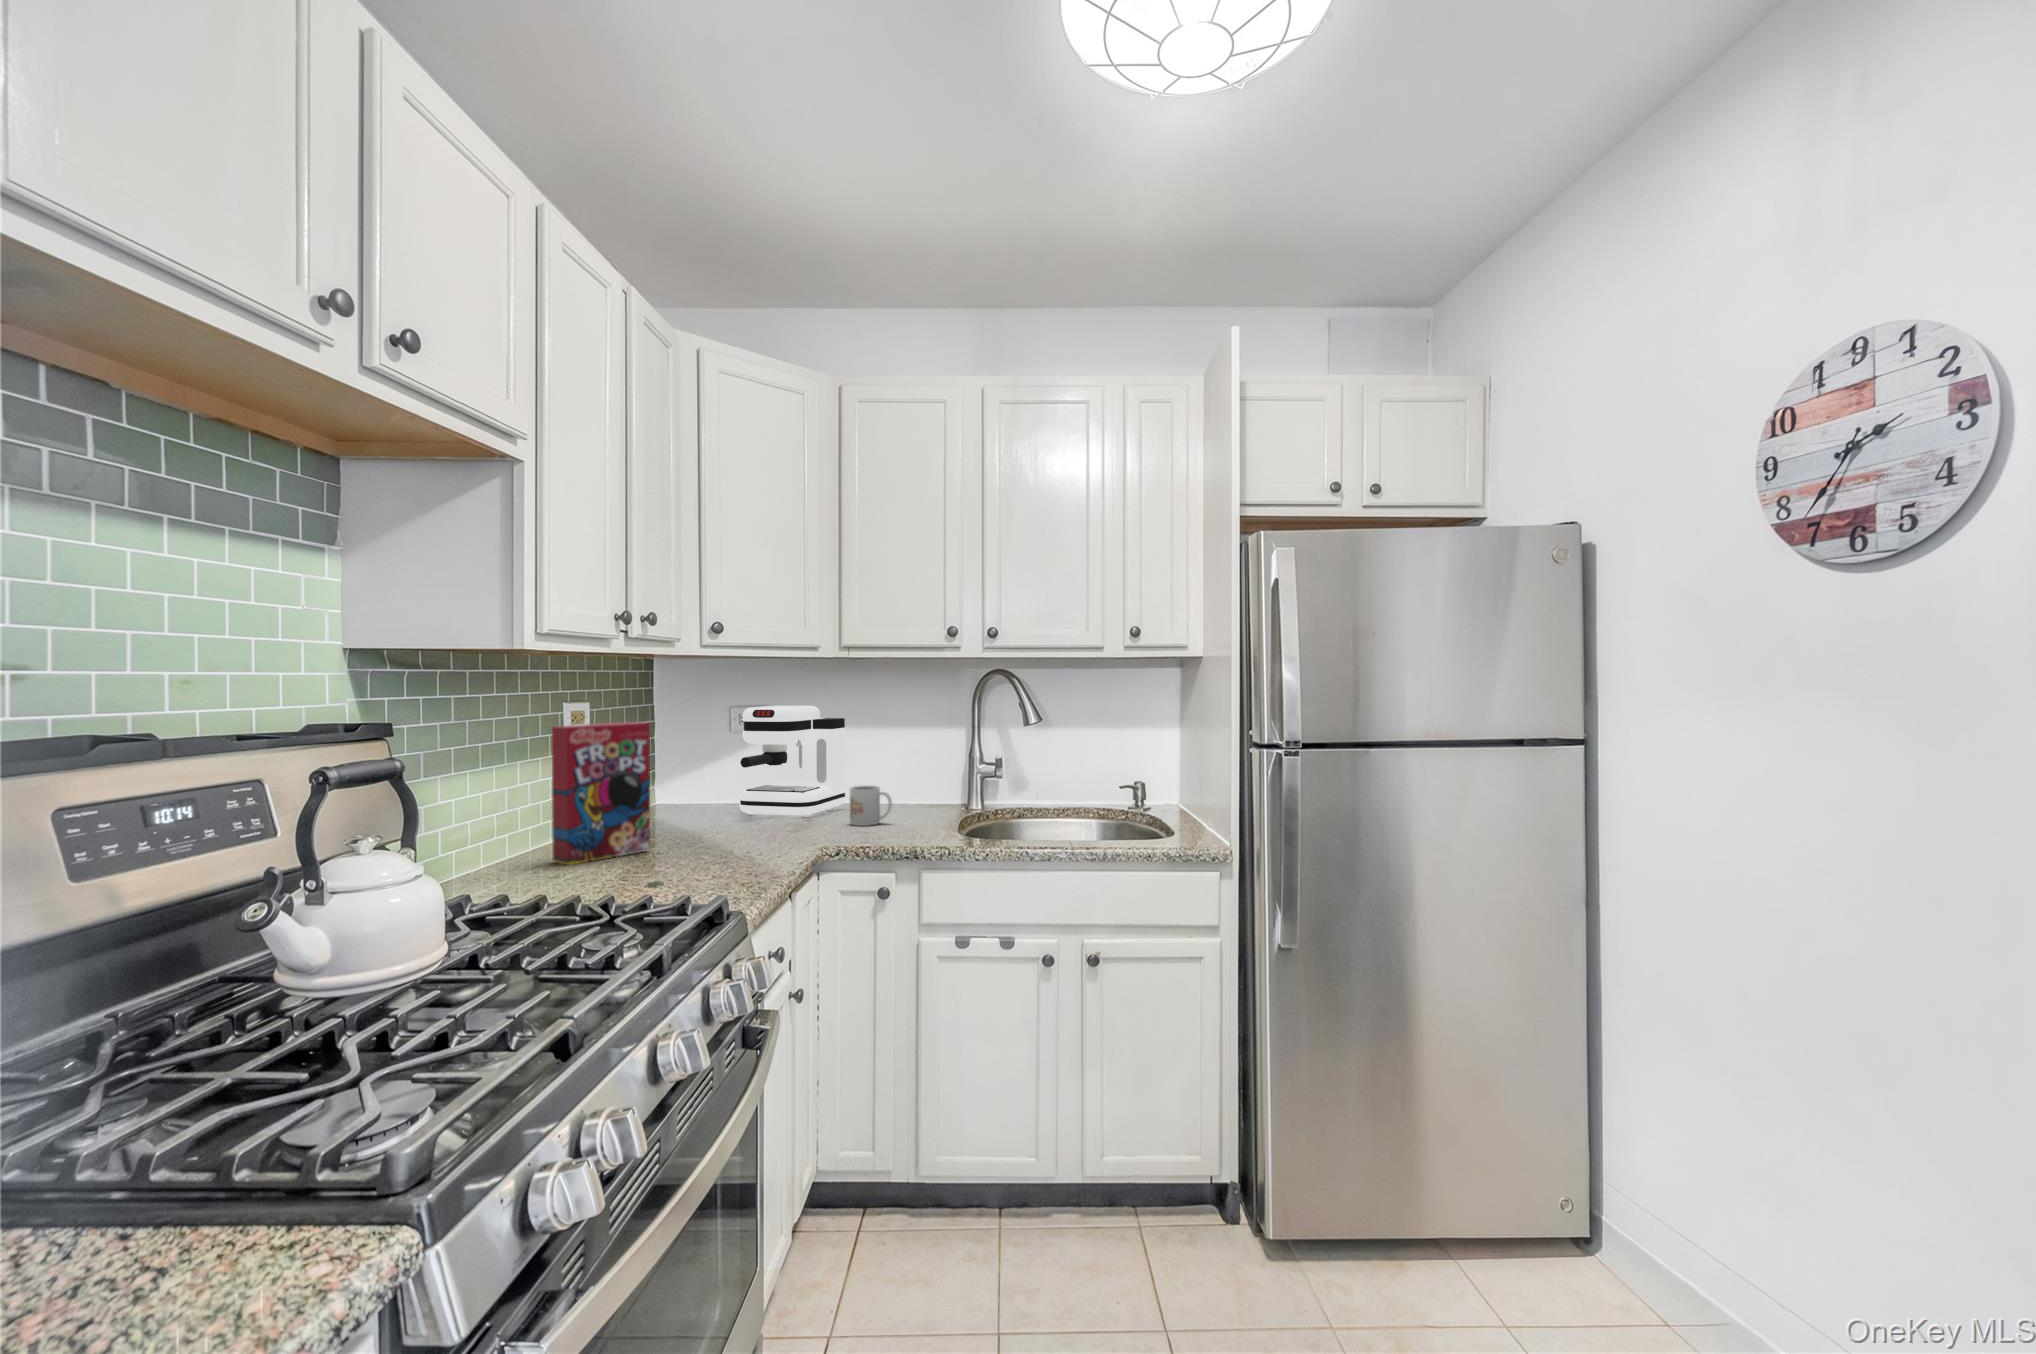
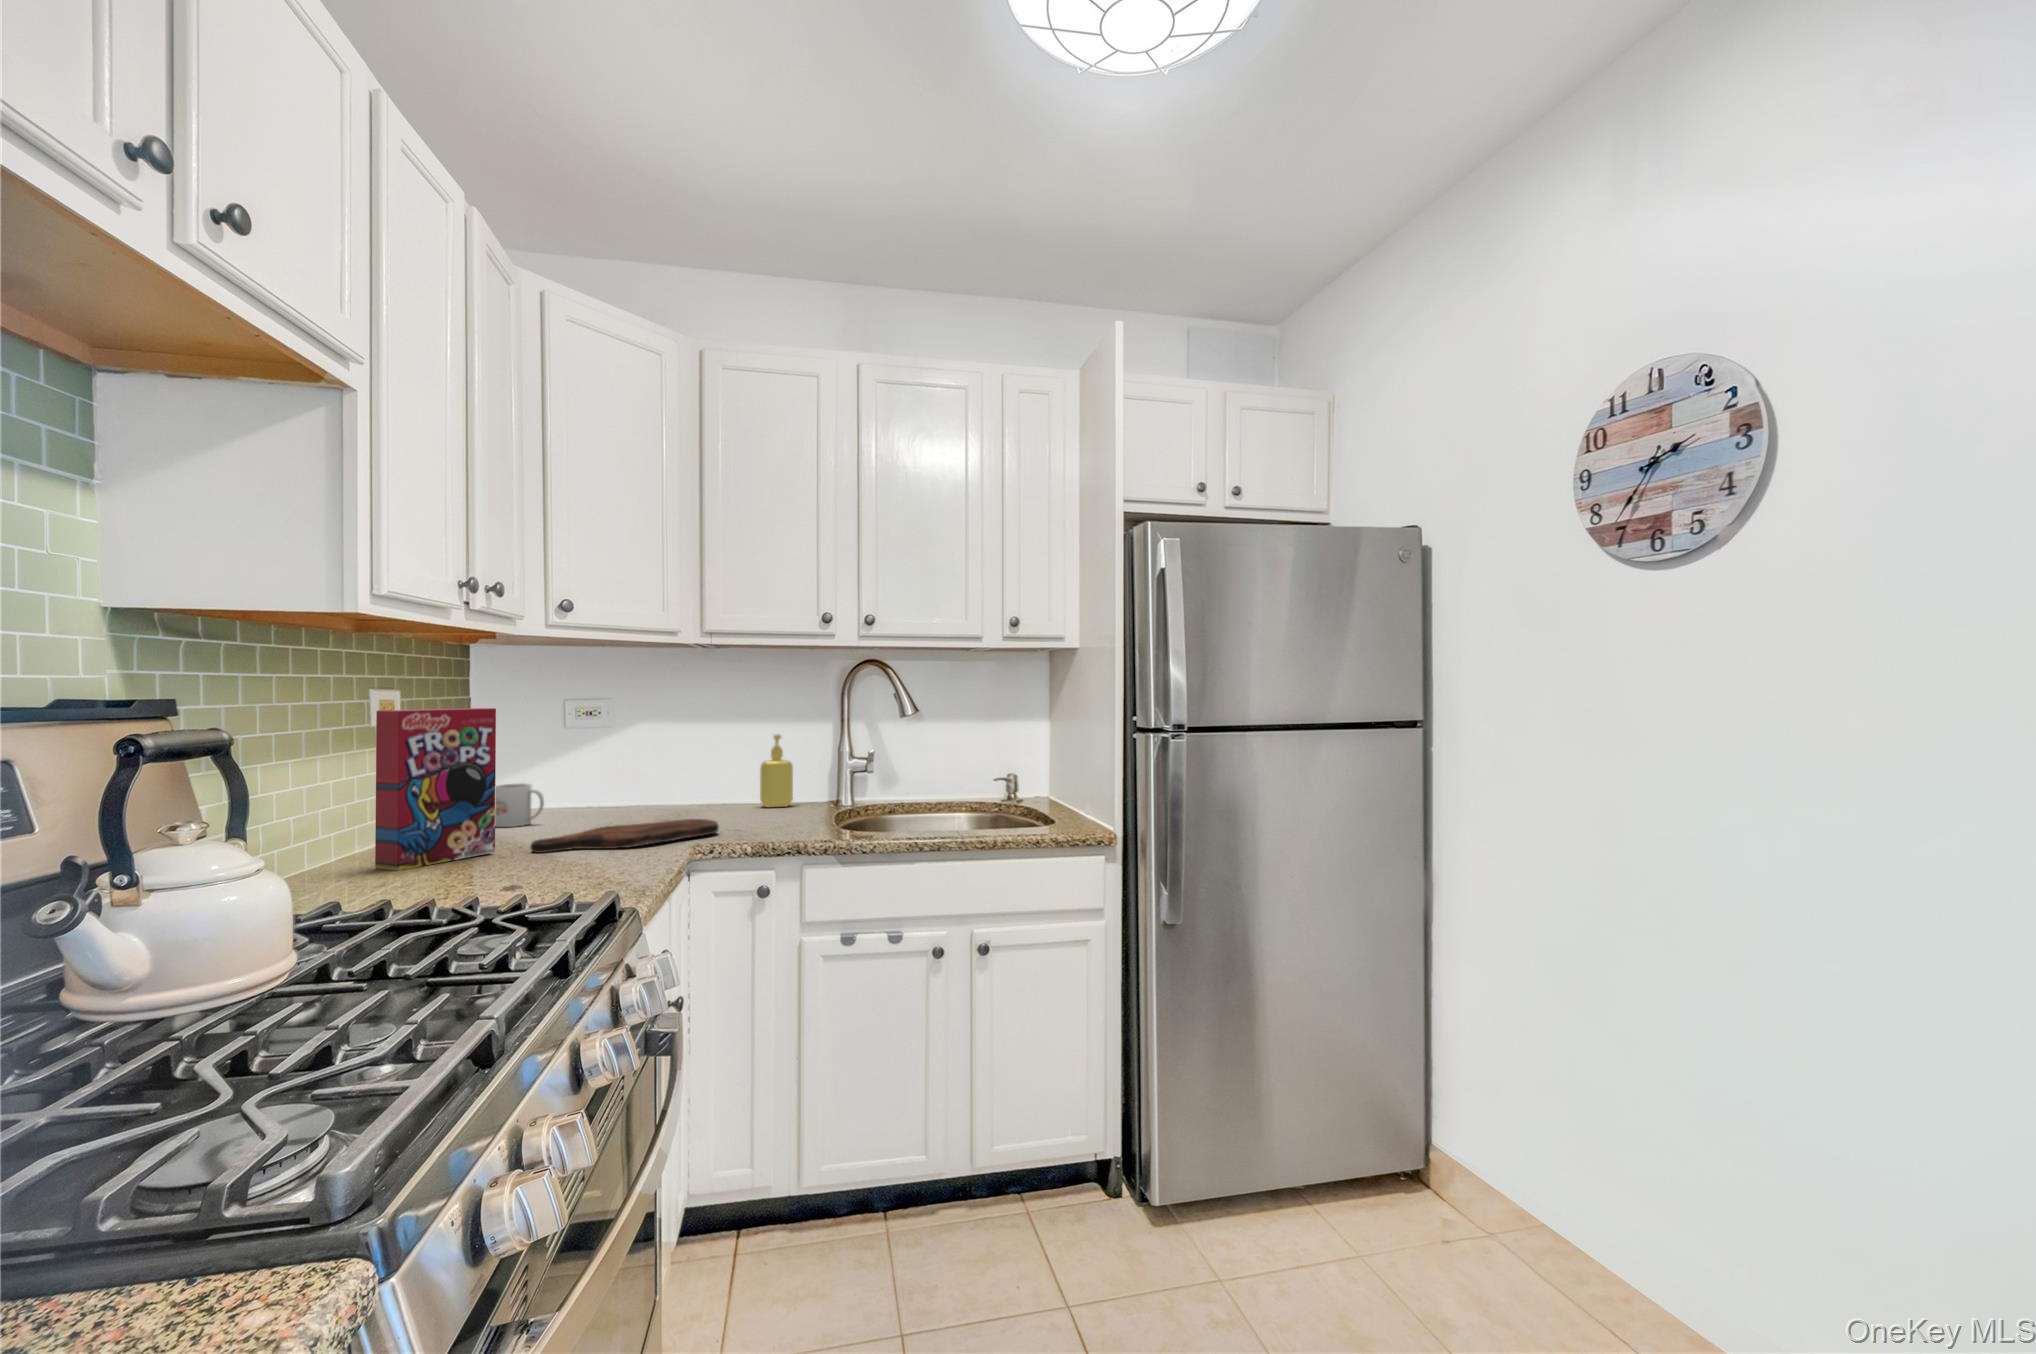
coffee maker: present [739,706,846,817] -> none [584,698,704,817]
soap dispenser: none [896,740,926,810] -> present [760,734,793,807]
mug: present [850,786,892,826] -> present [495,783,544,827]
cutting board: none [679,823,845,852] -> present [531,819,719,853]

